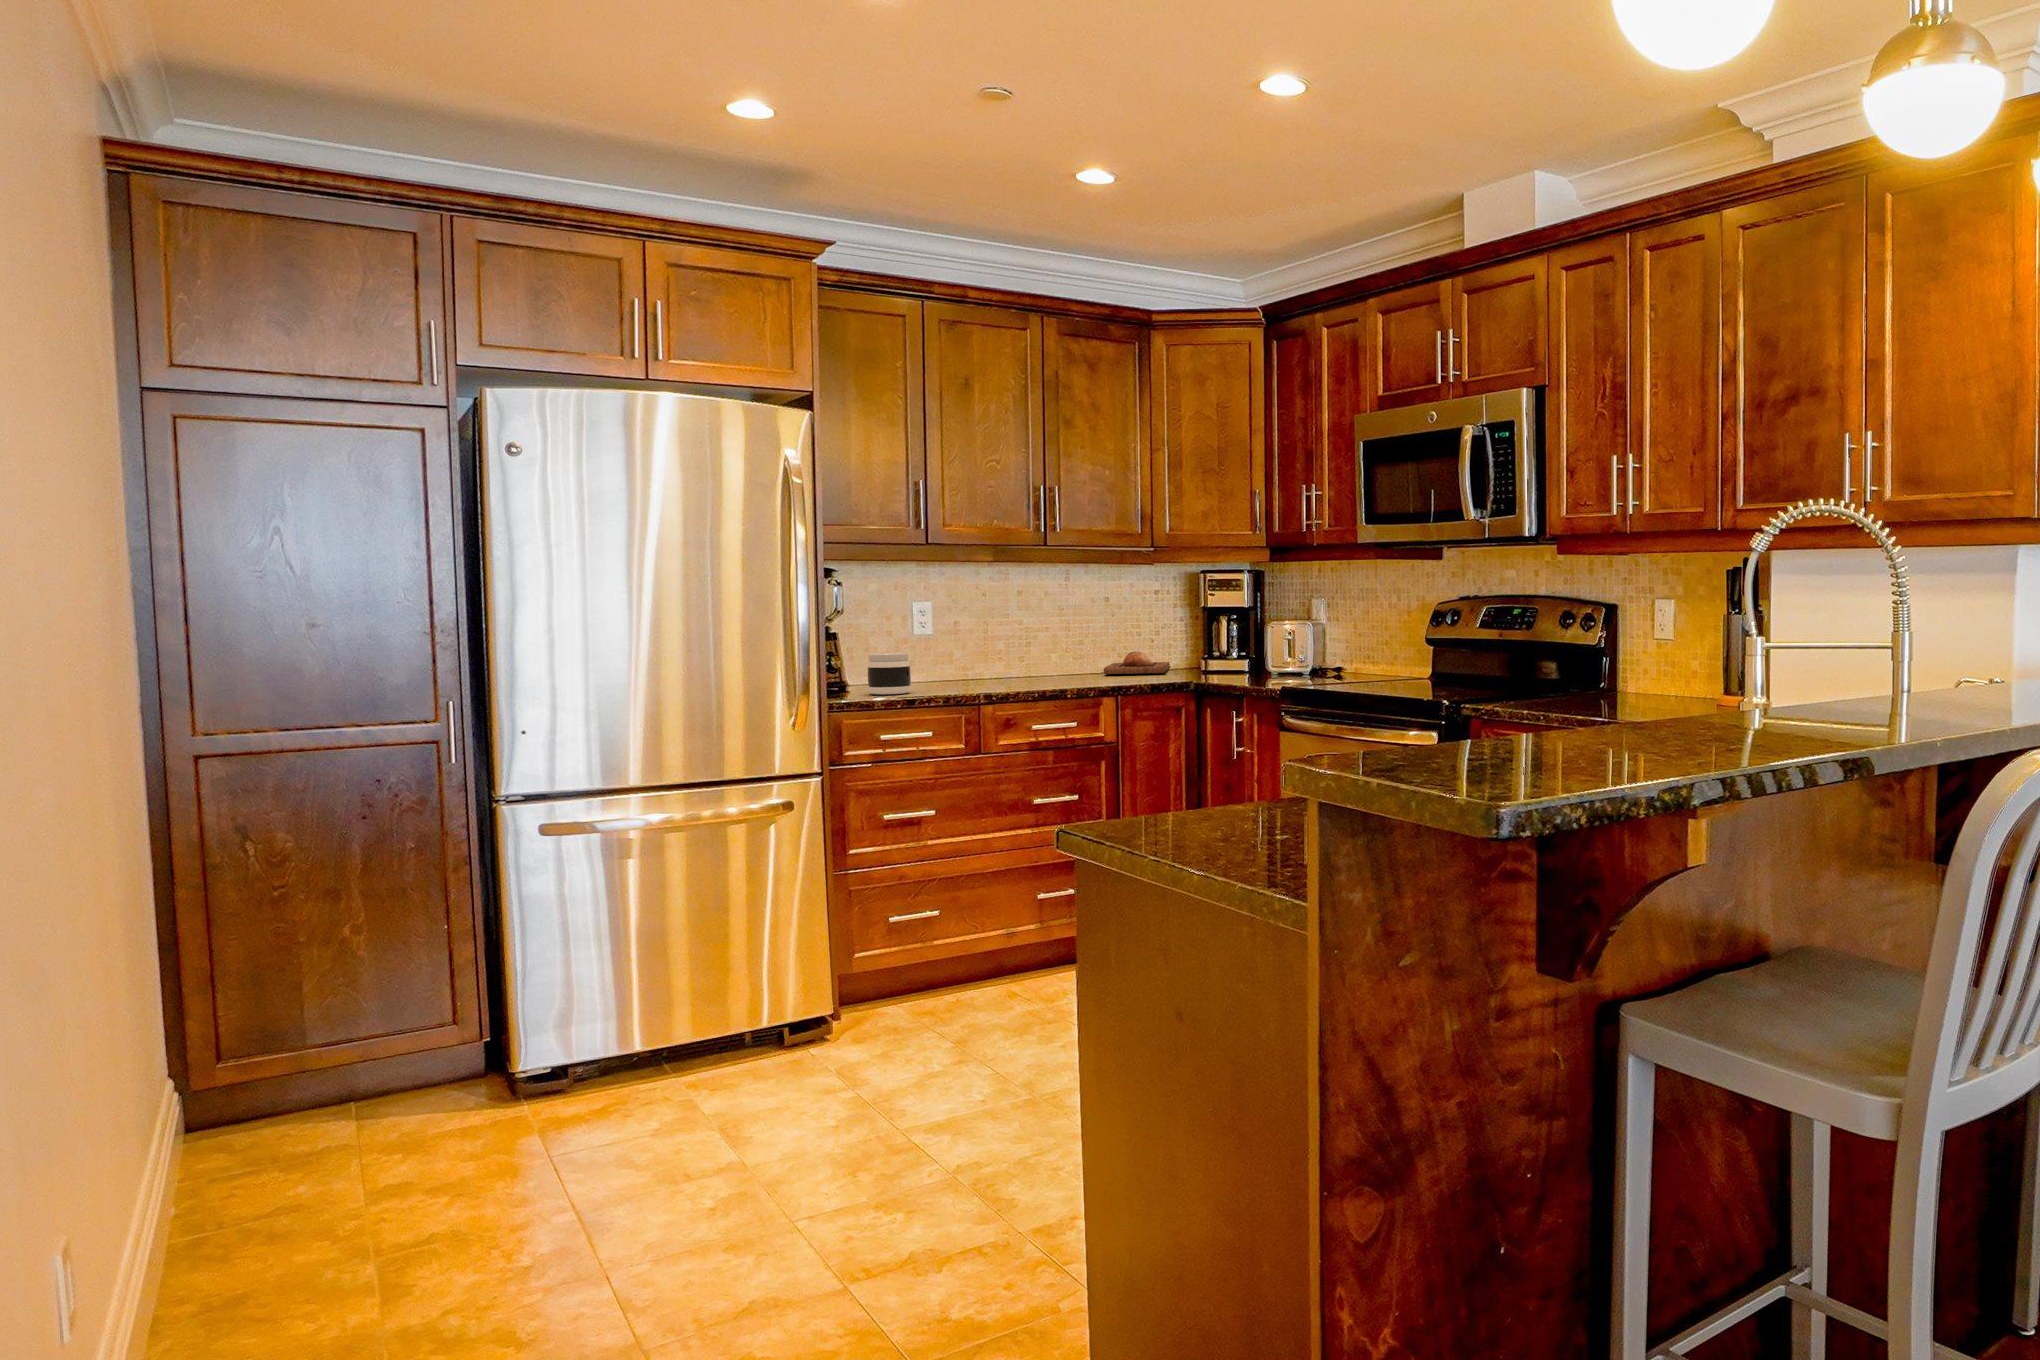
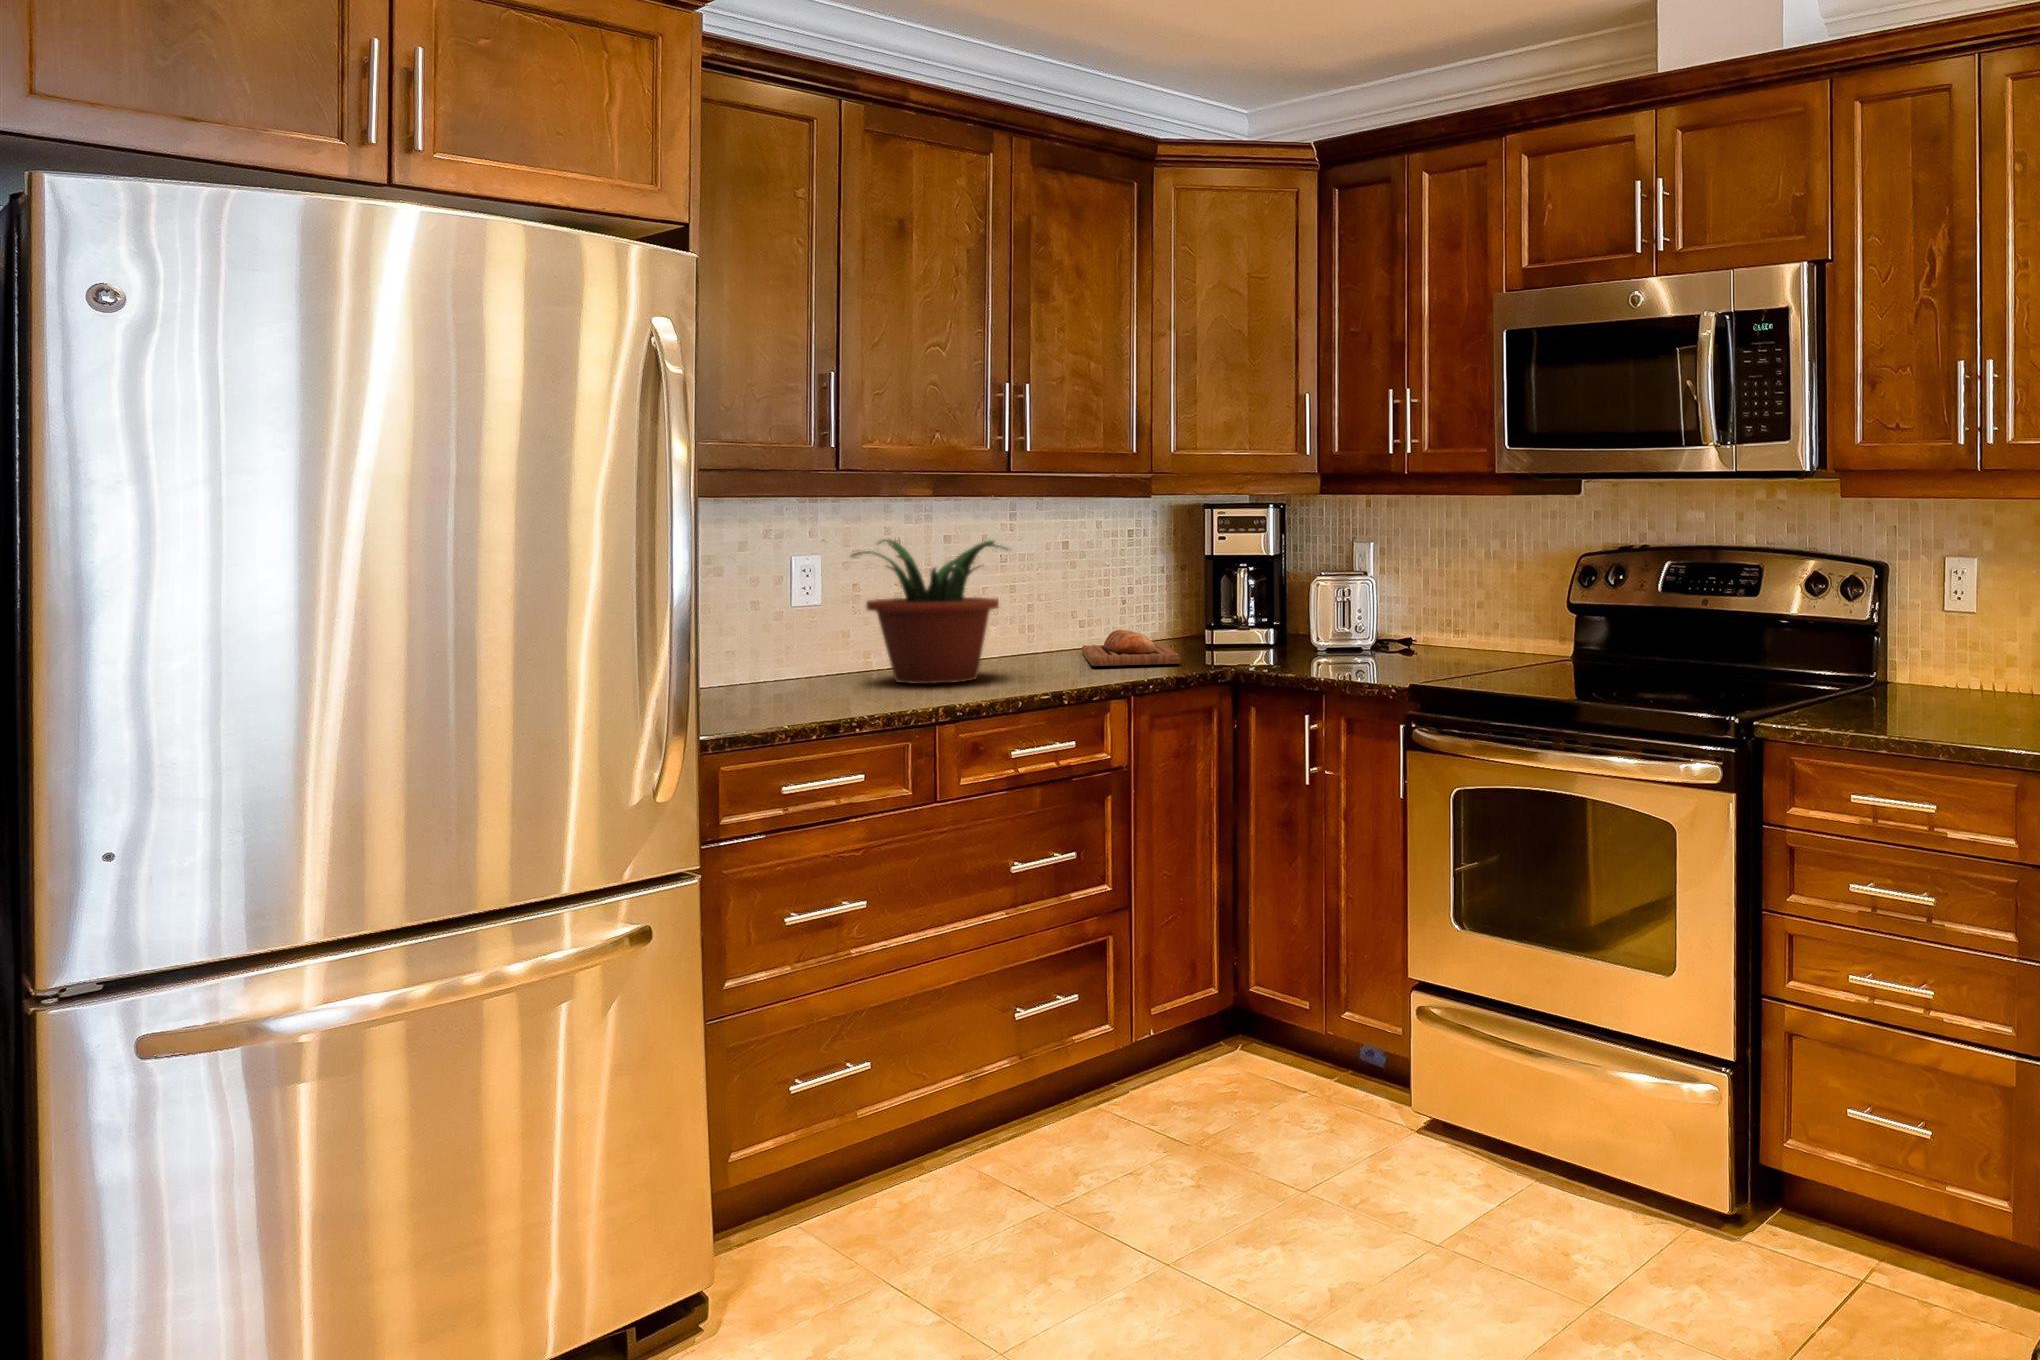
potted plant: none [943,589,1045,683] -> present [852,539,1008,684]
jar: present [868,652,911,694] -> none [758,642,826,709]

